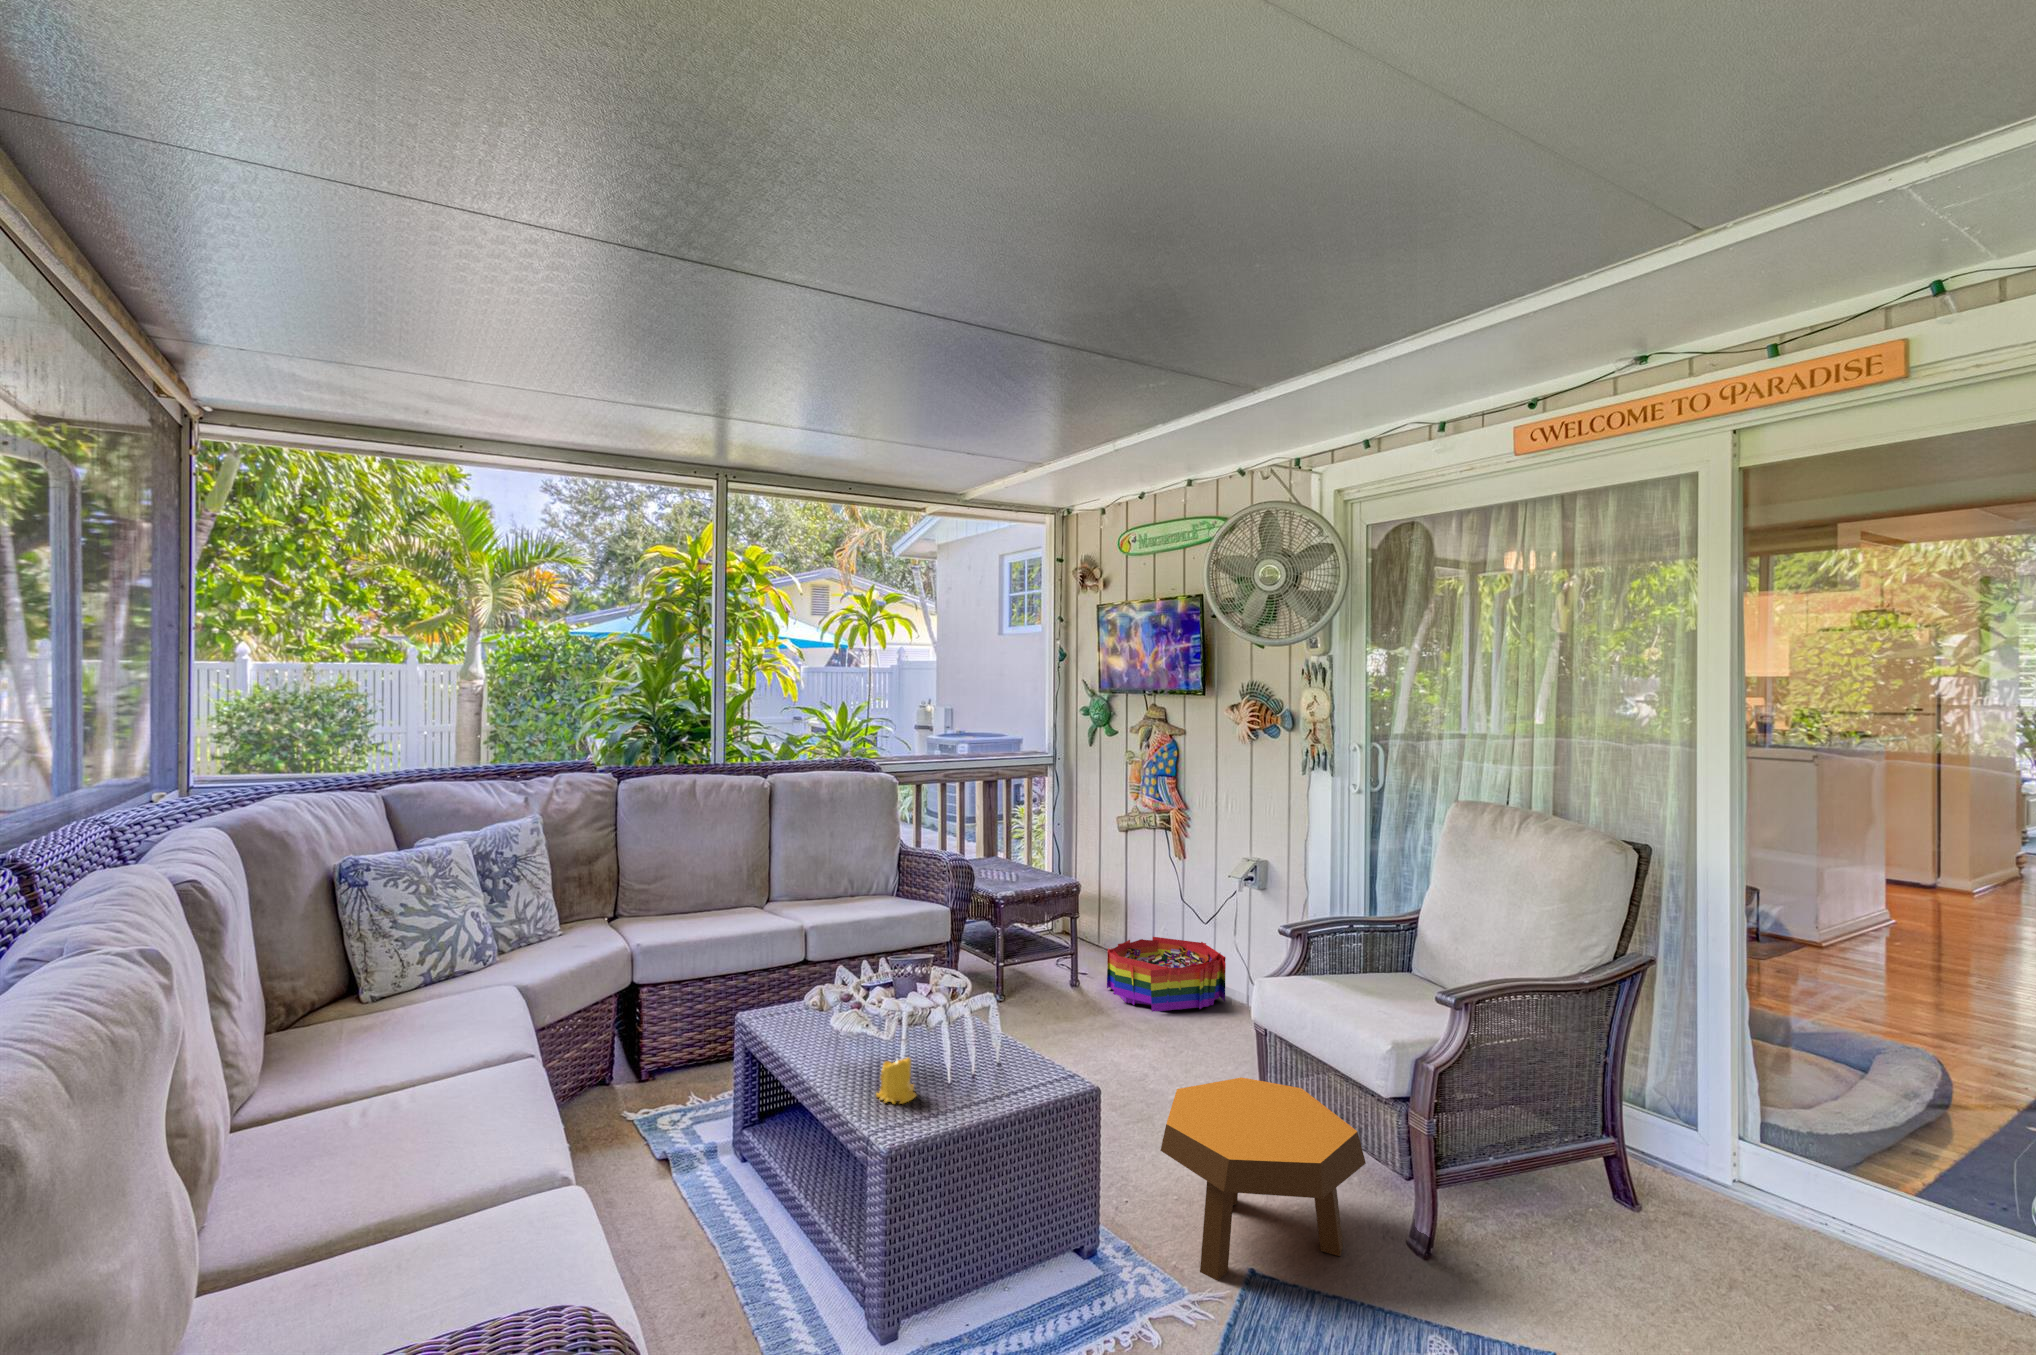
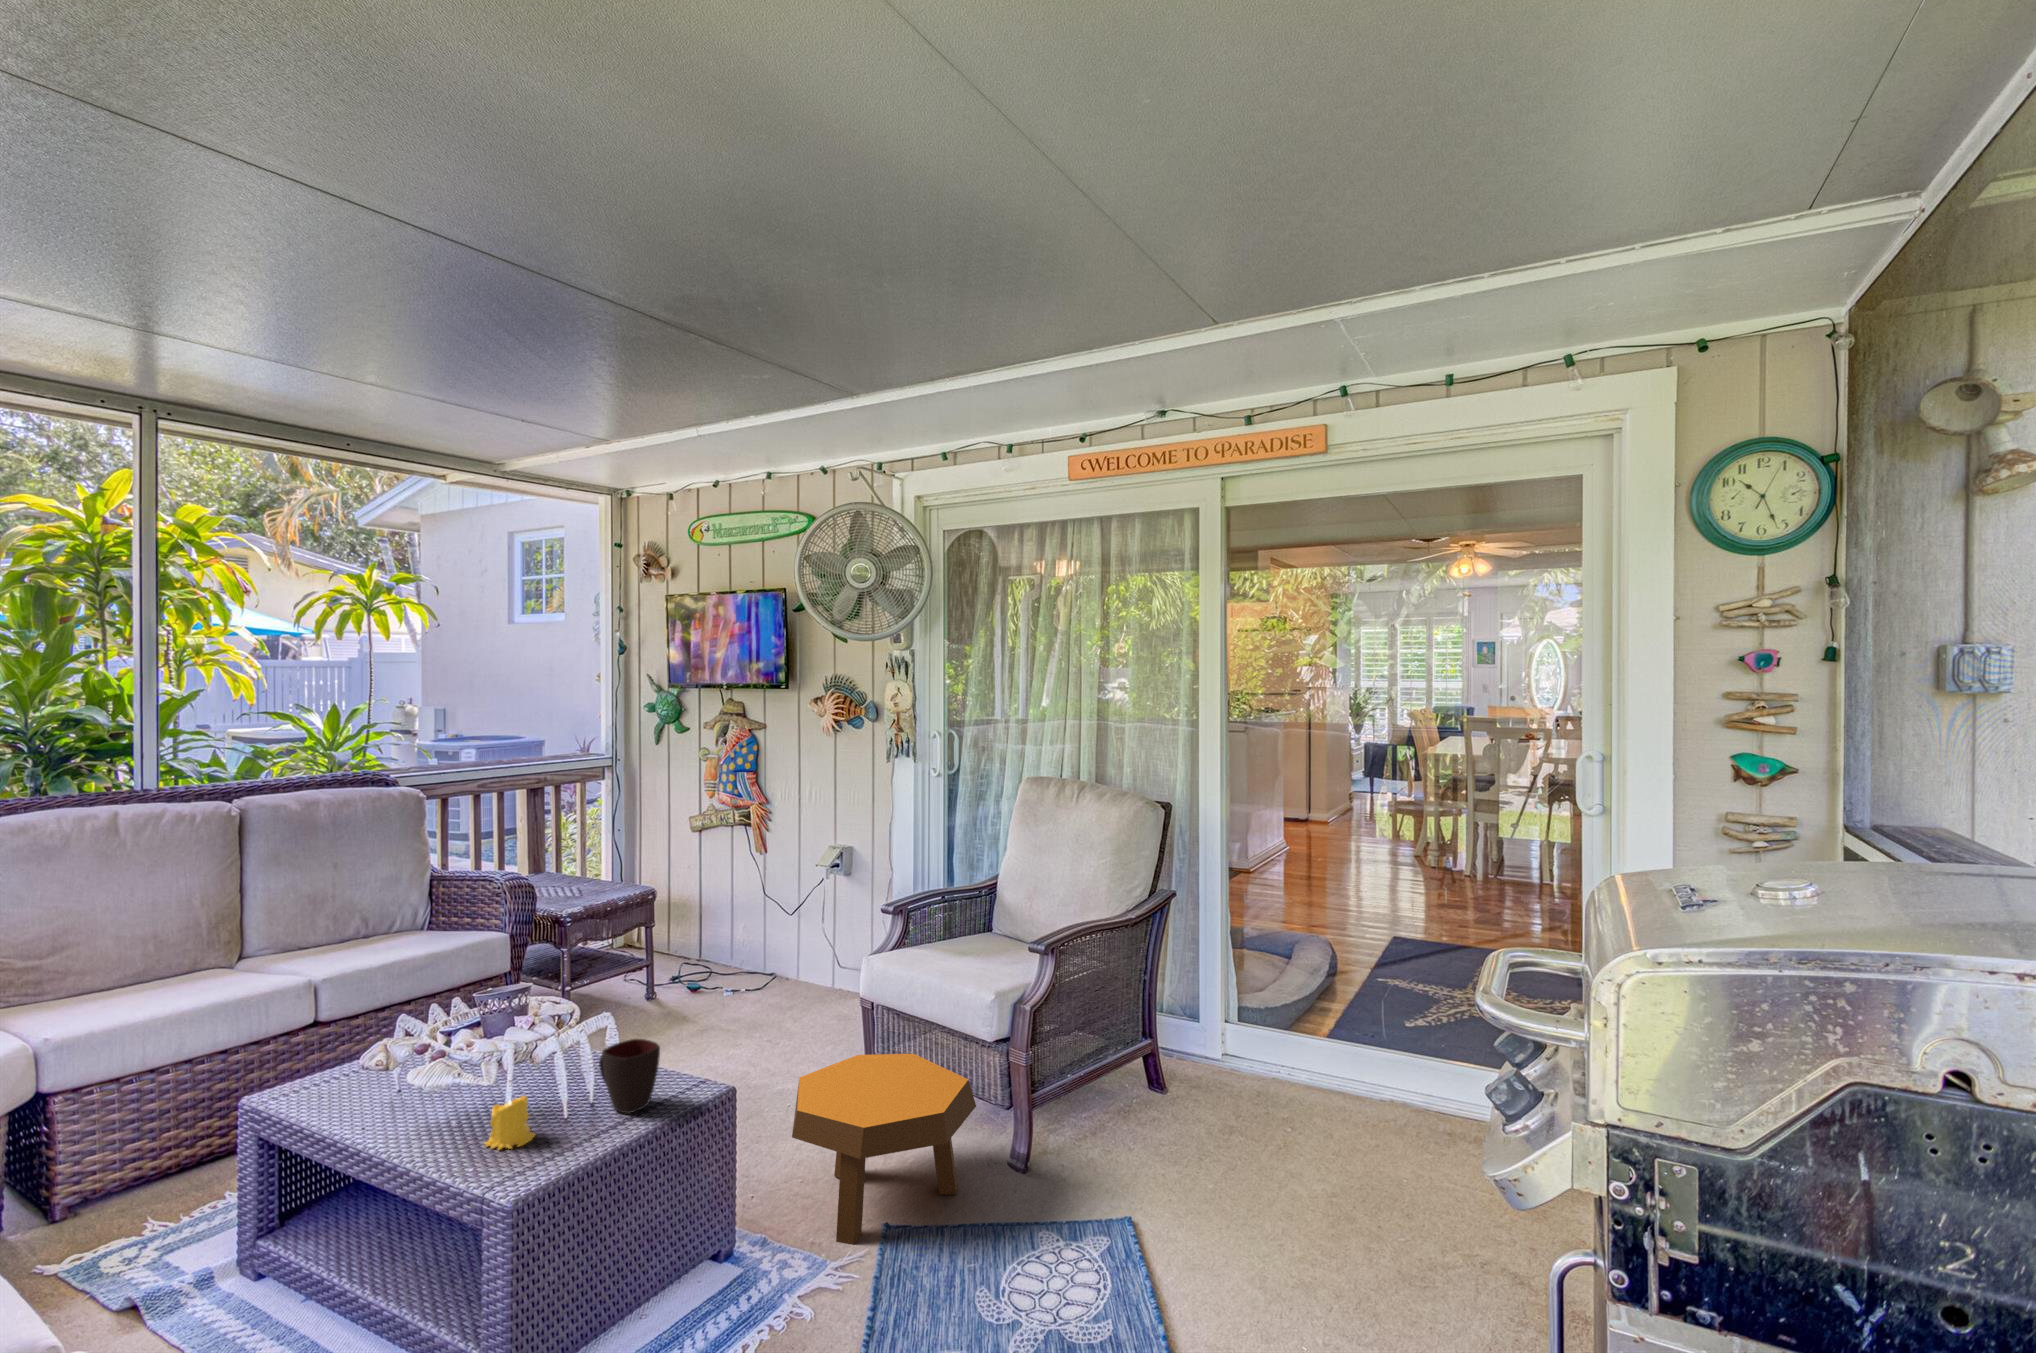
storage bin: present [1107,937,1226,1012] -> none [684,939,810,1017]
cup: none [977,1022,1027,1093] -> present [599,1039,660,1113]

